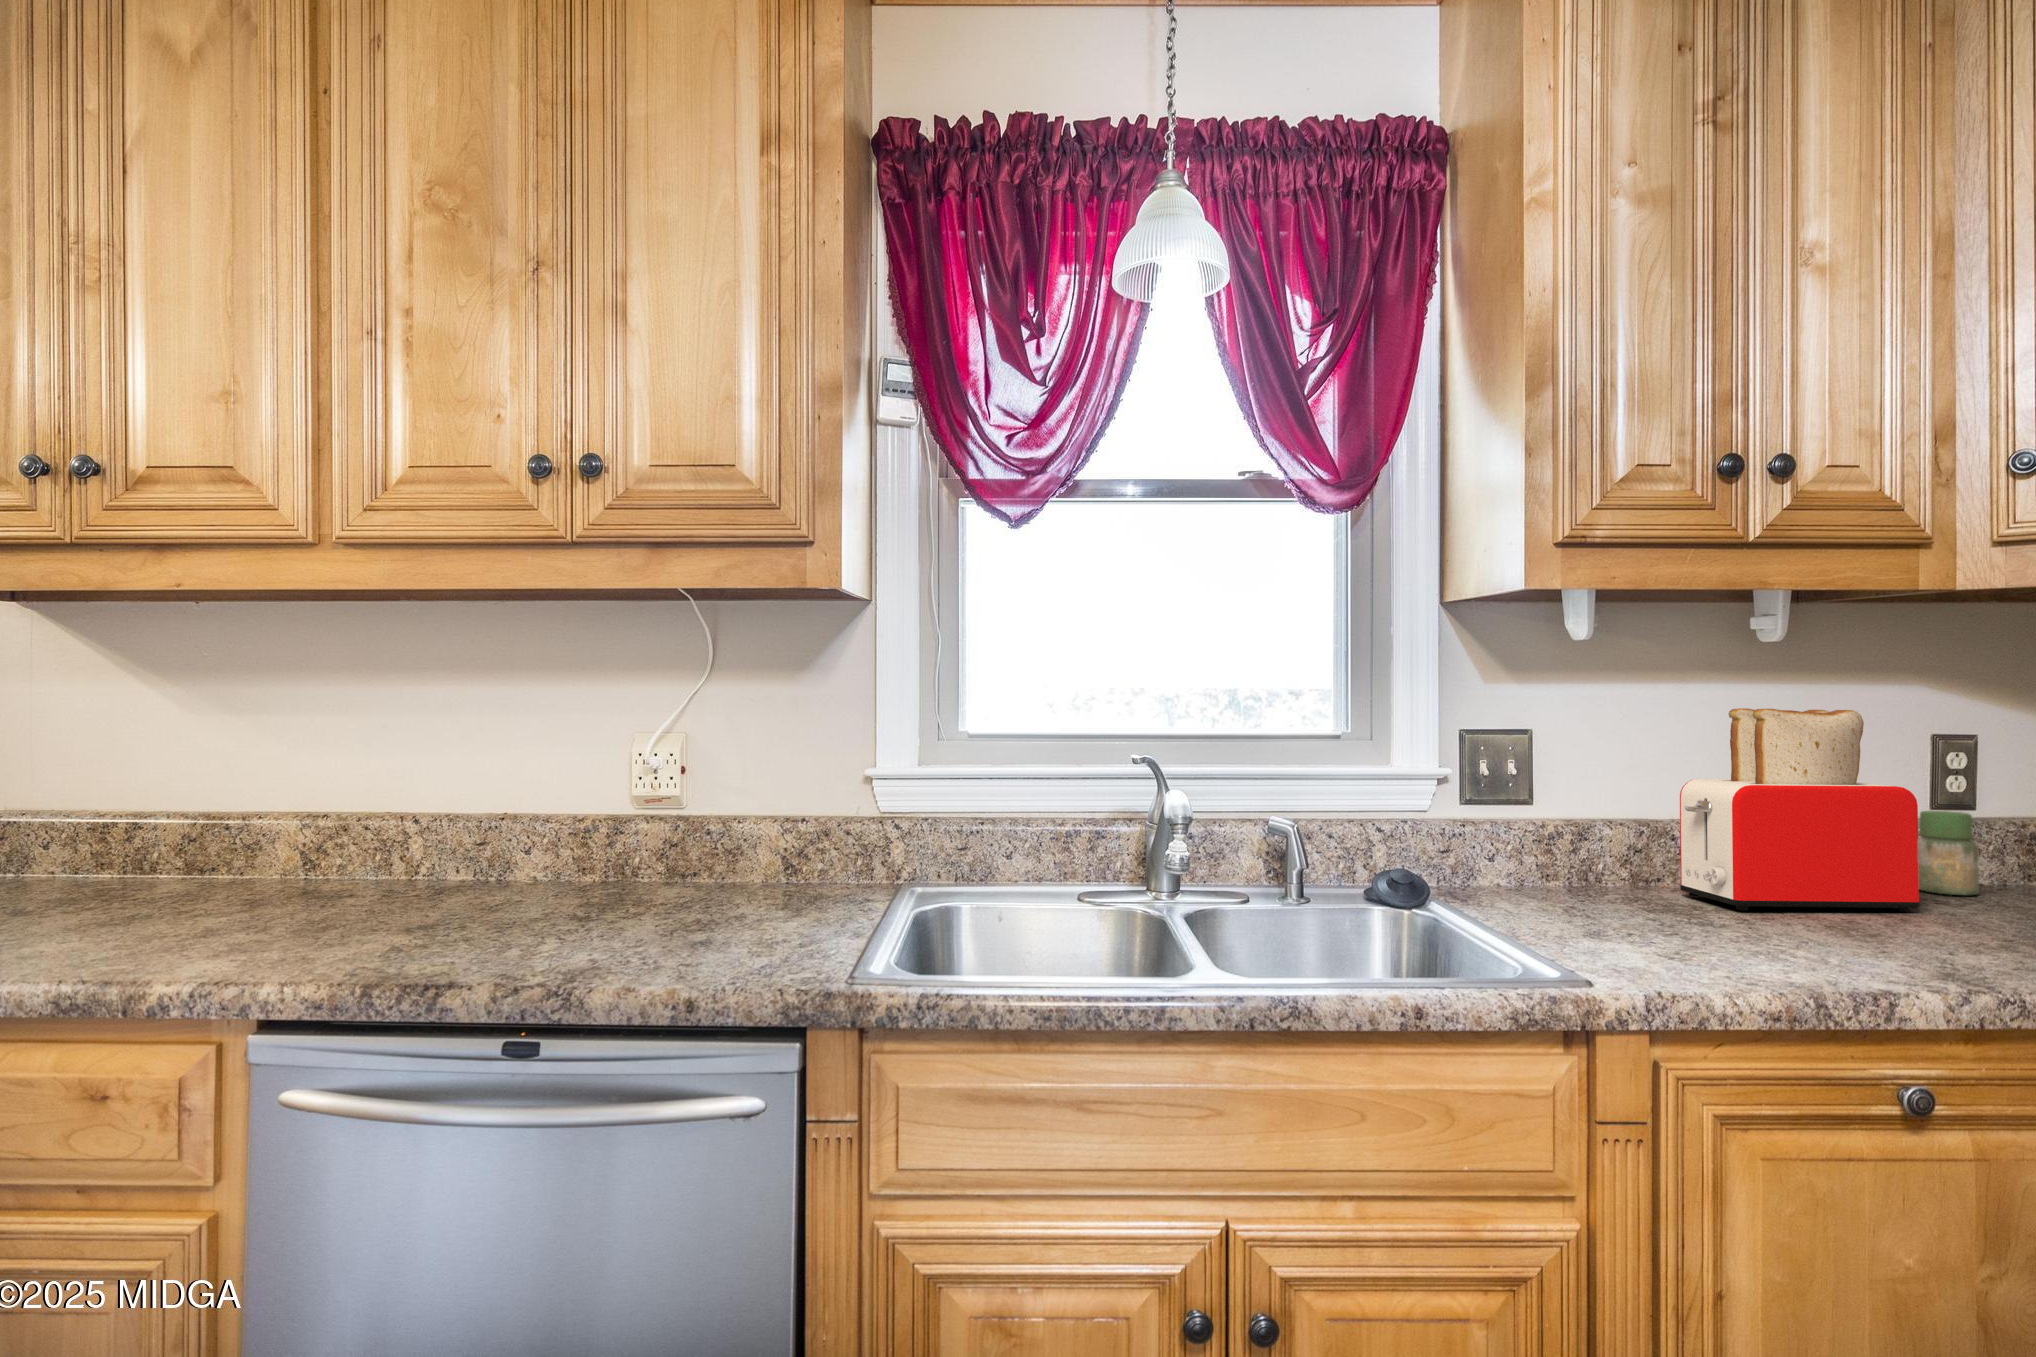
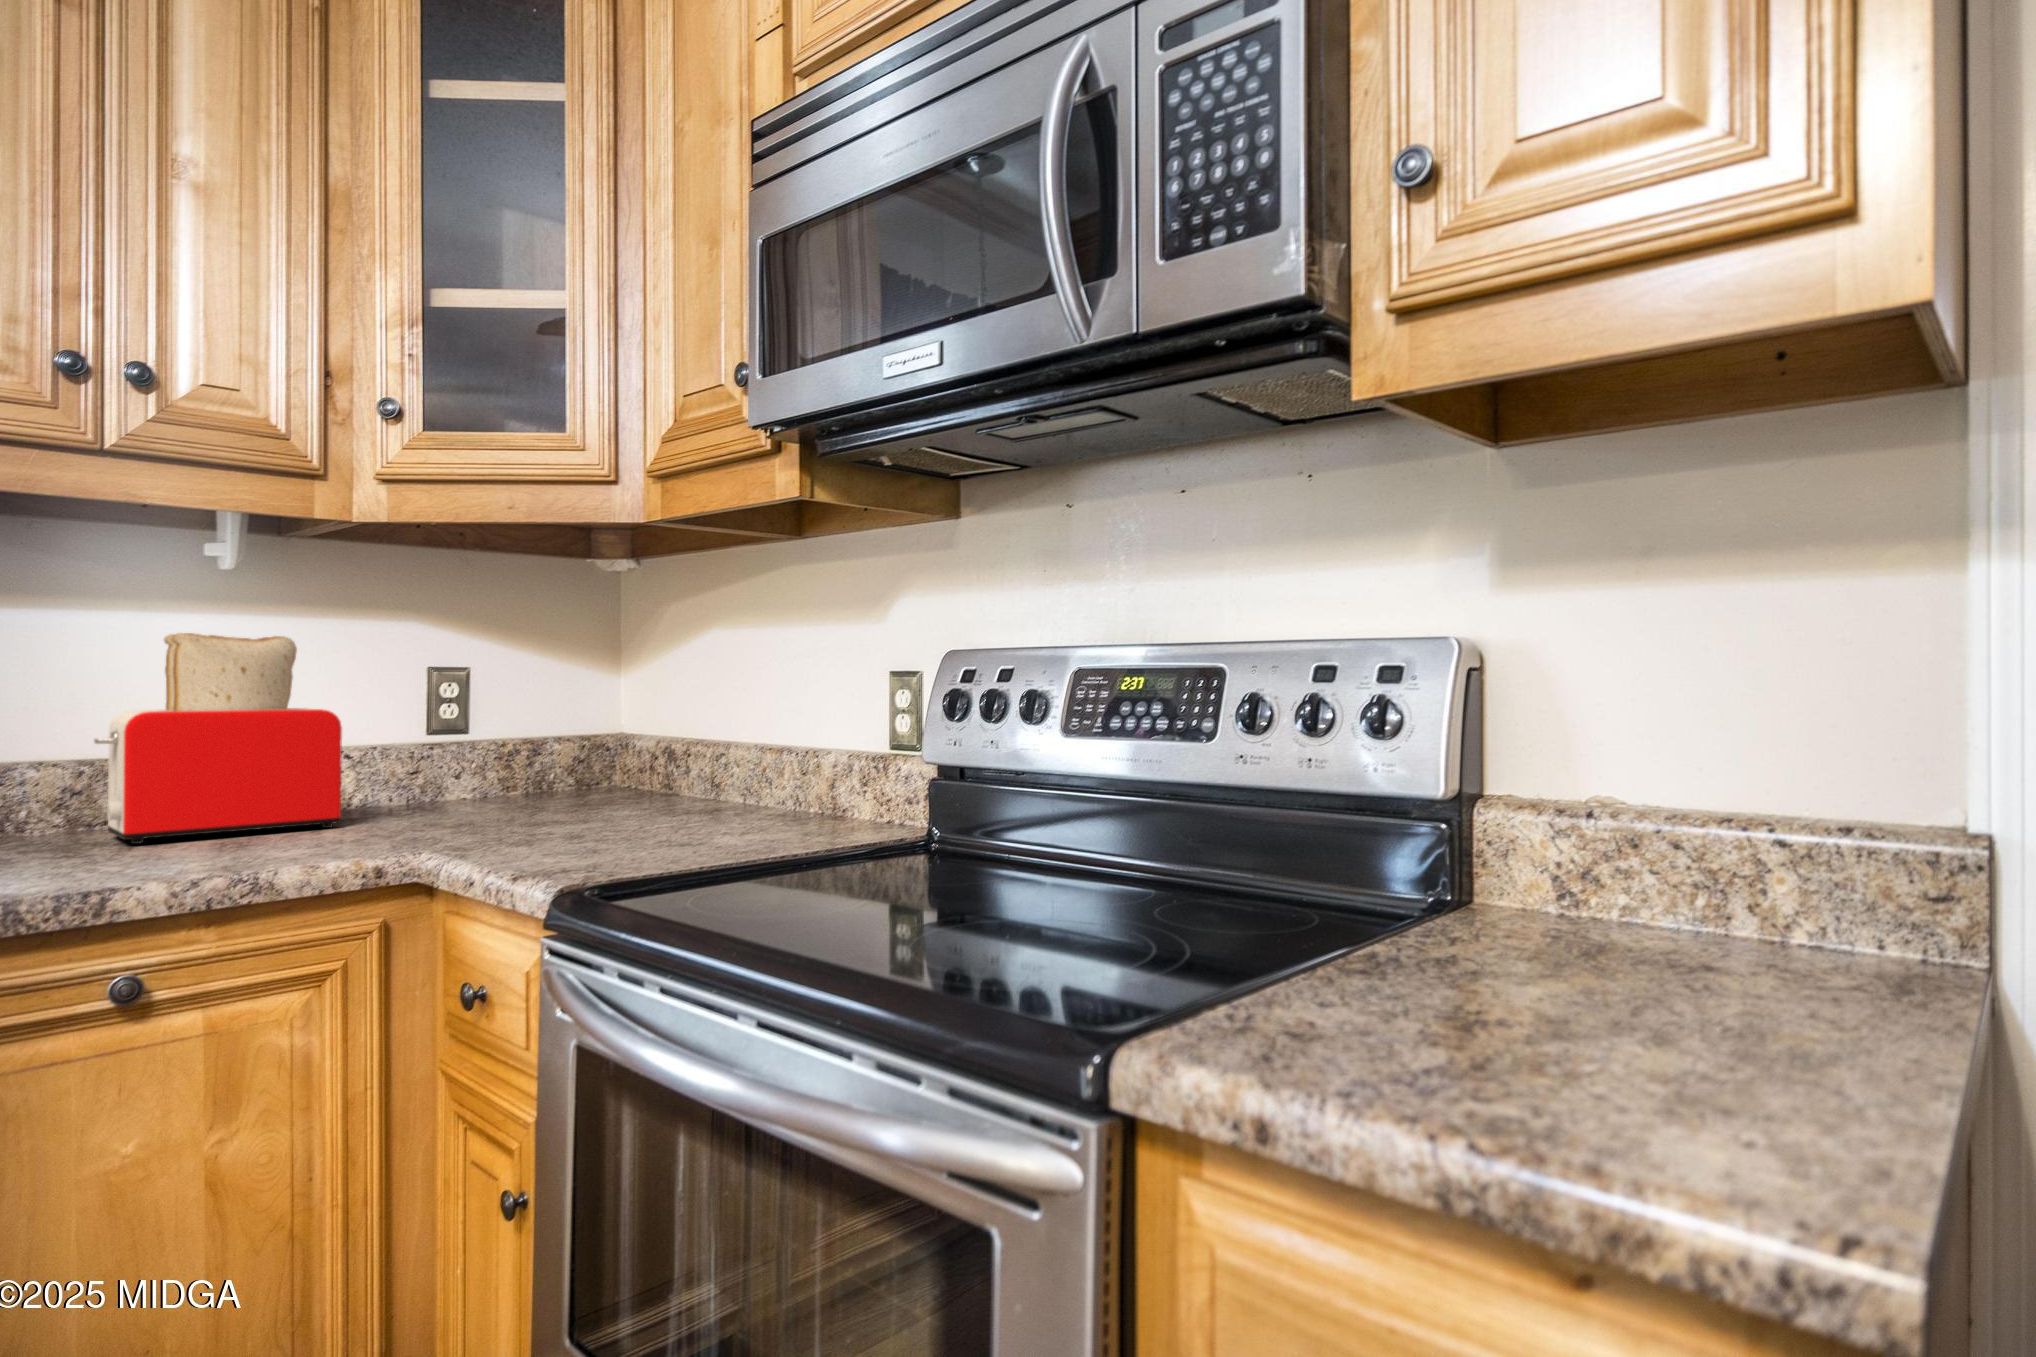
jar: present [1918,811,1979,895] -> none [400,735,450,810]

